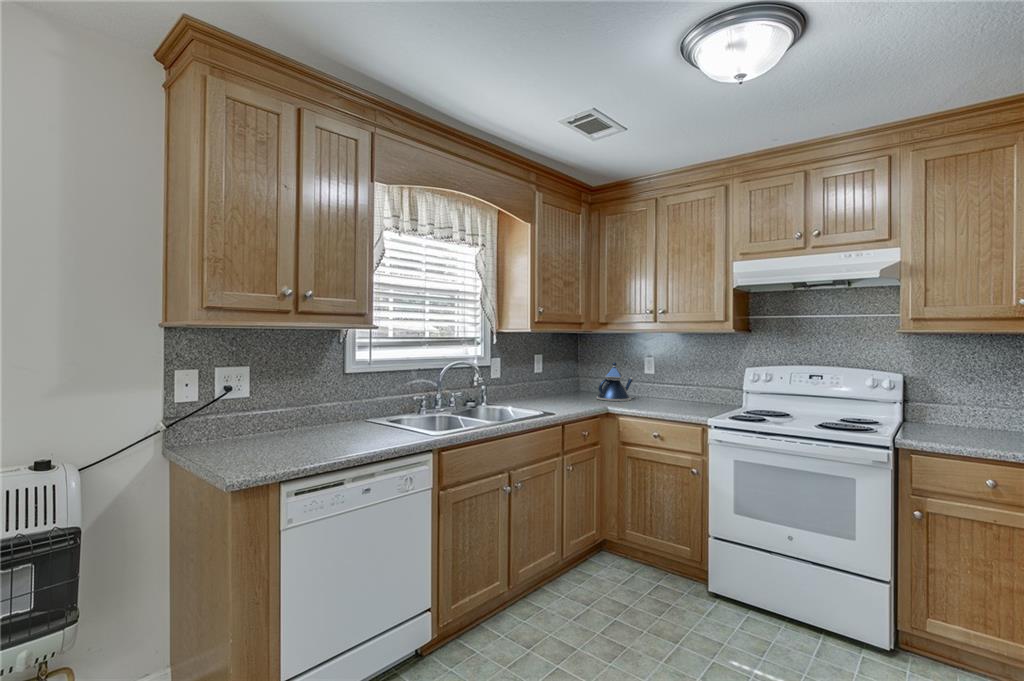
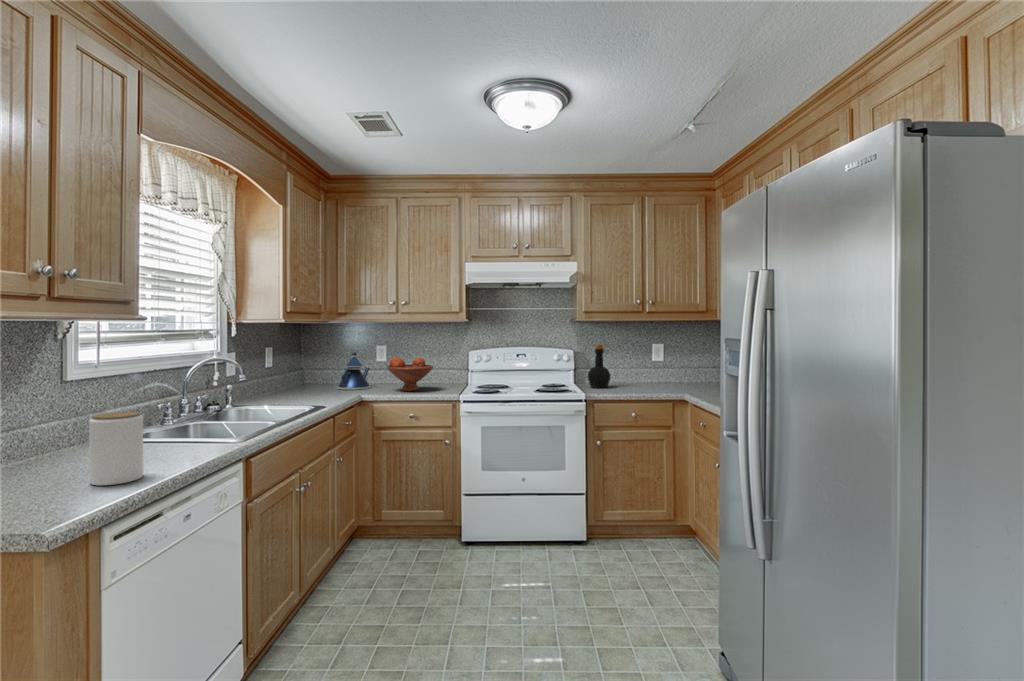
bottle: none [925,365,968,431] -> present [588,345,610,388]
fruit bowl: none [638,369,691,408] -> present [387,357,433,391]
jar: none [308,398,343,453] -> present [89,411,143,485]

